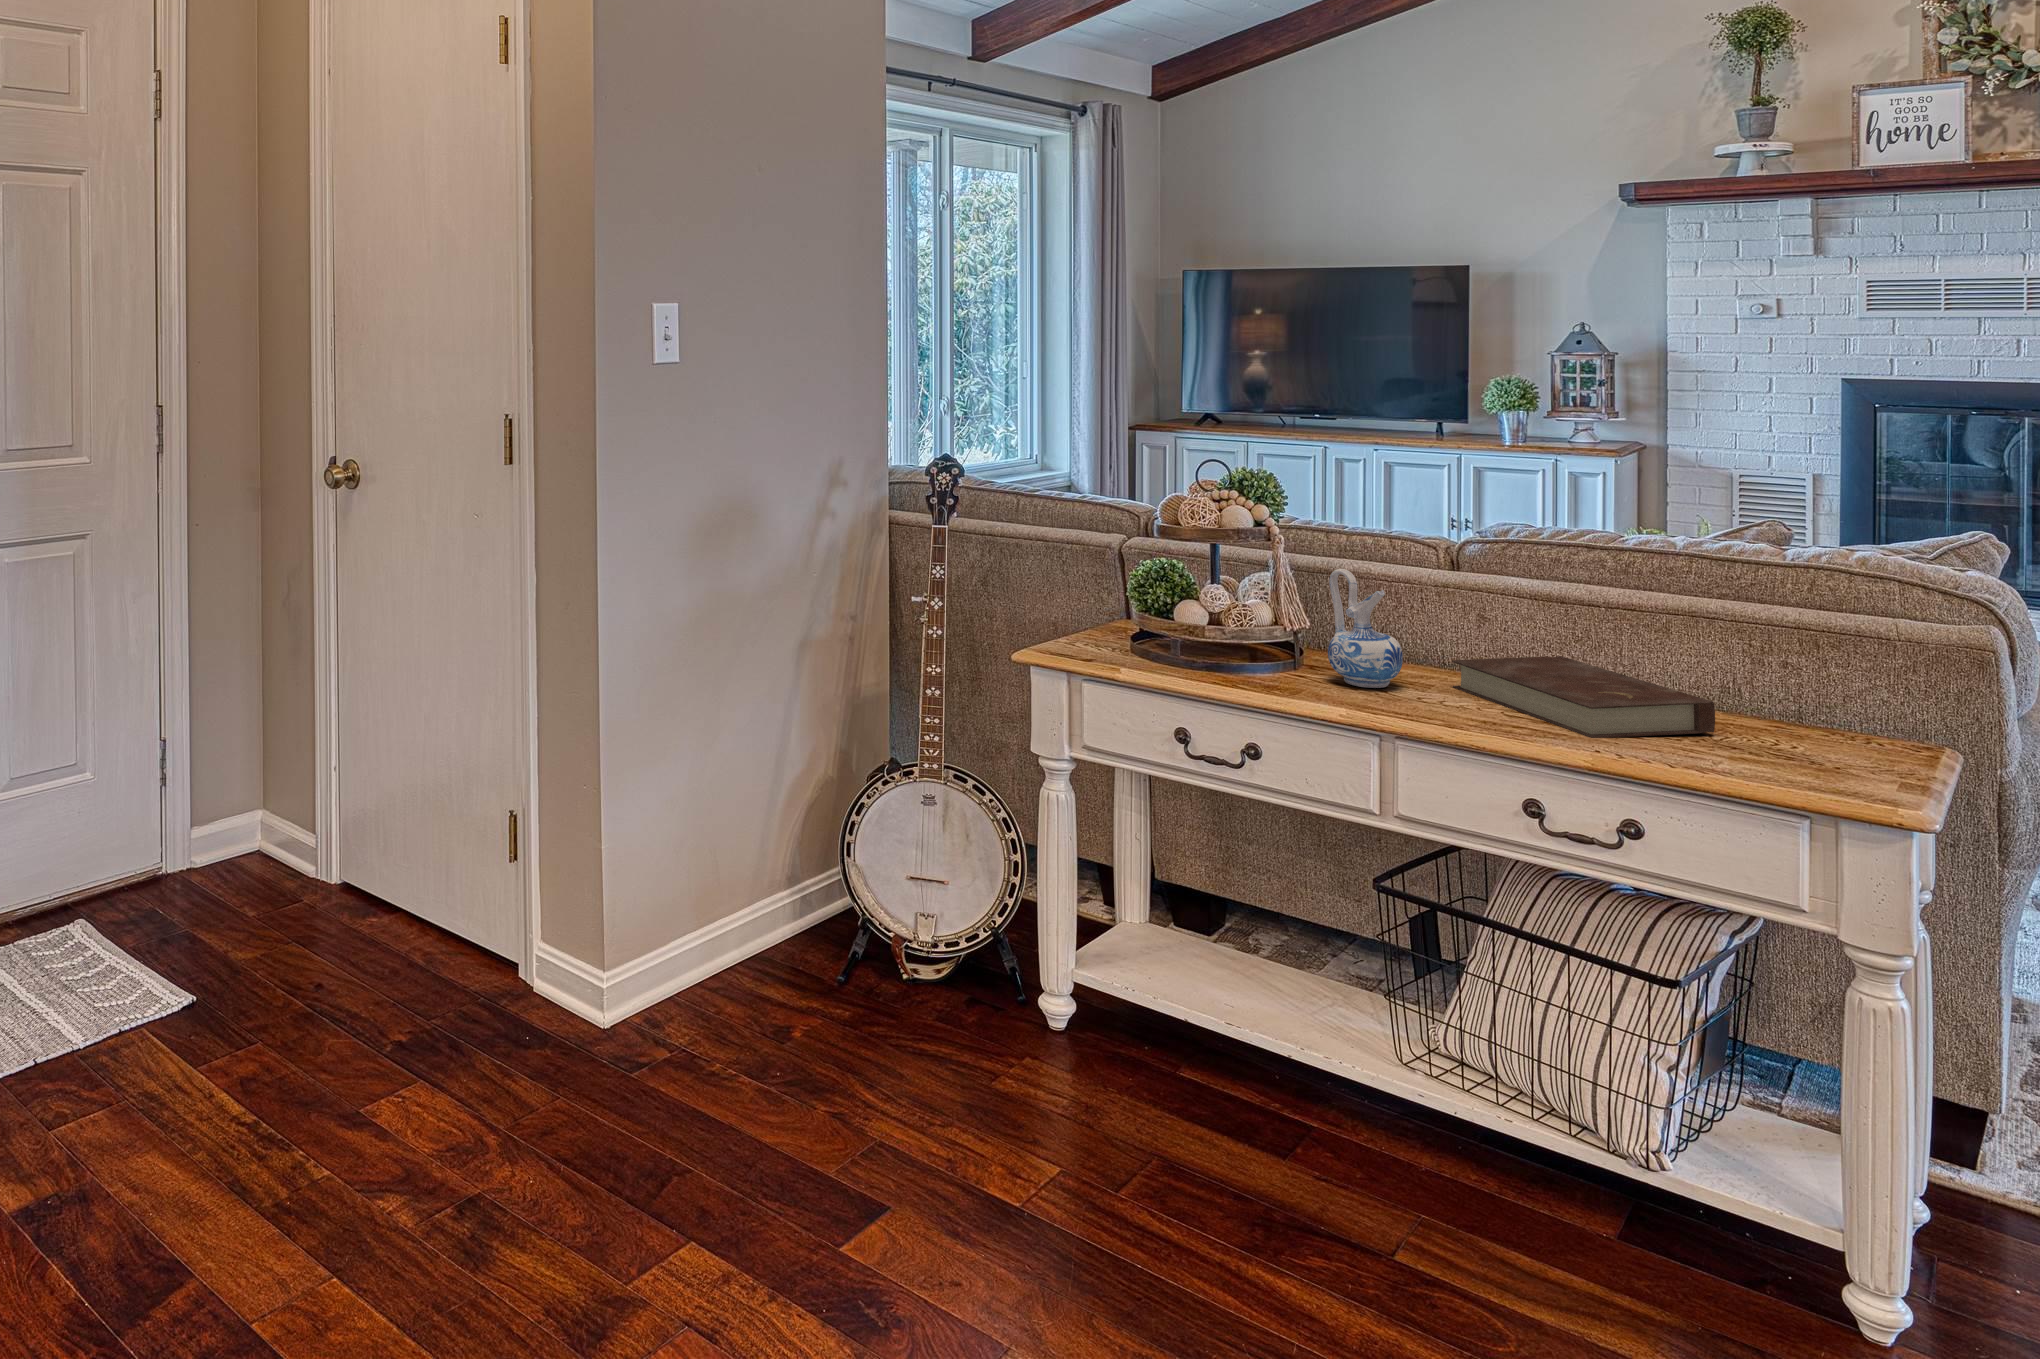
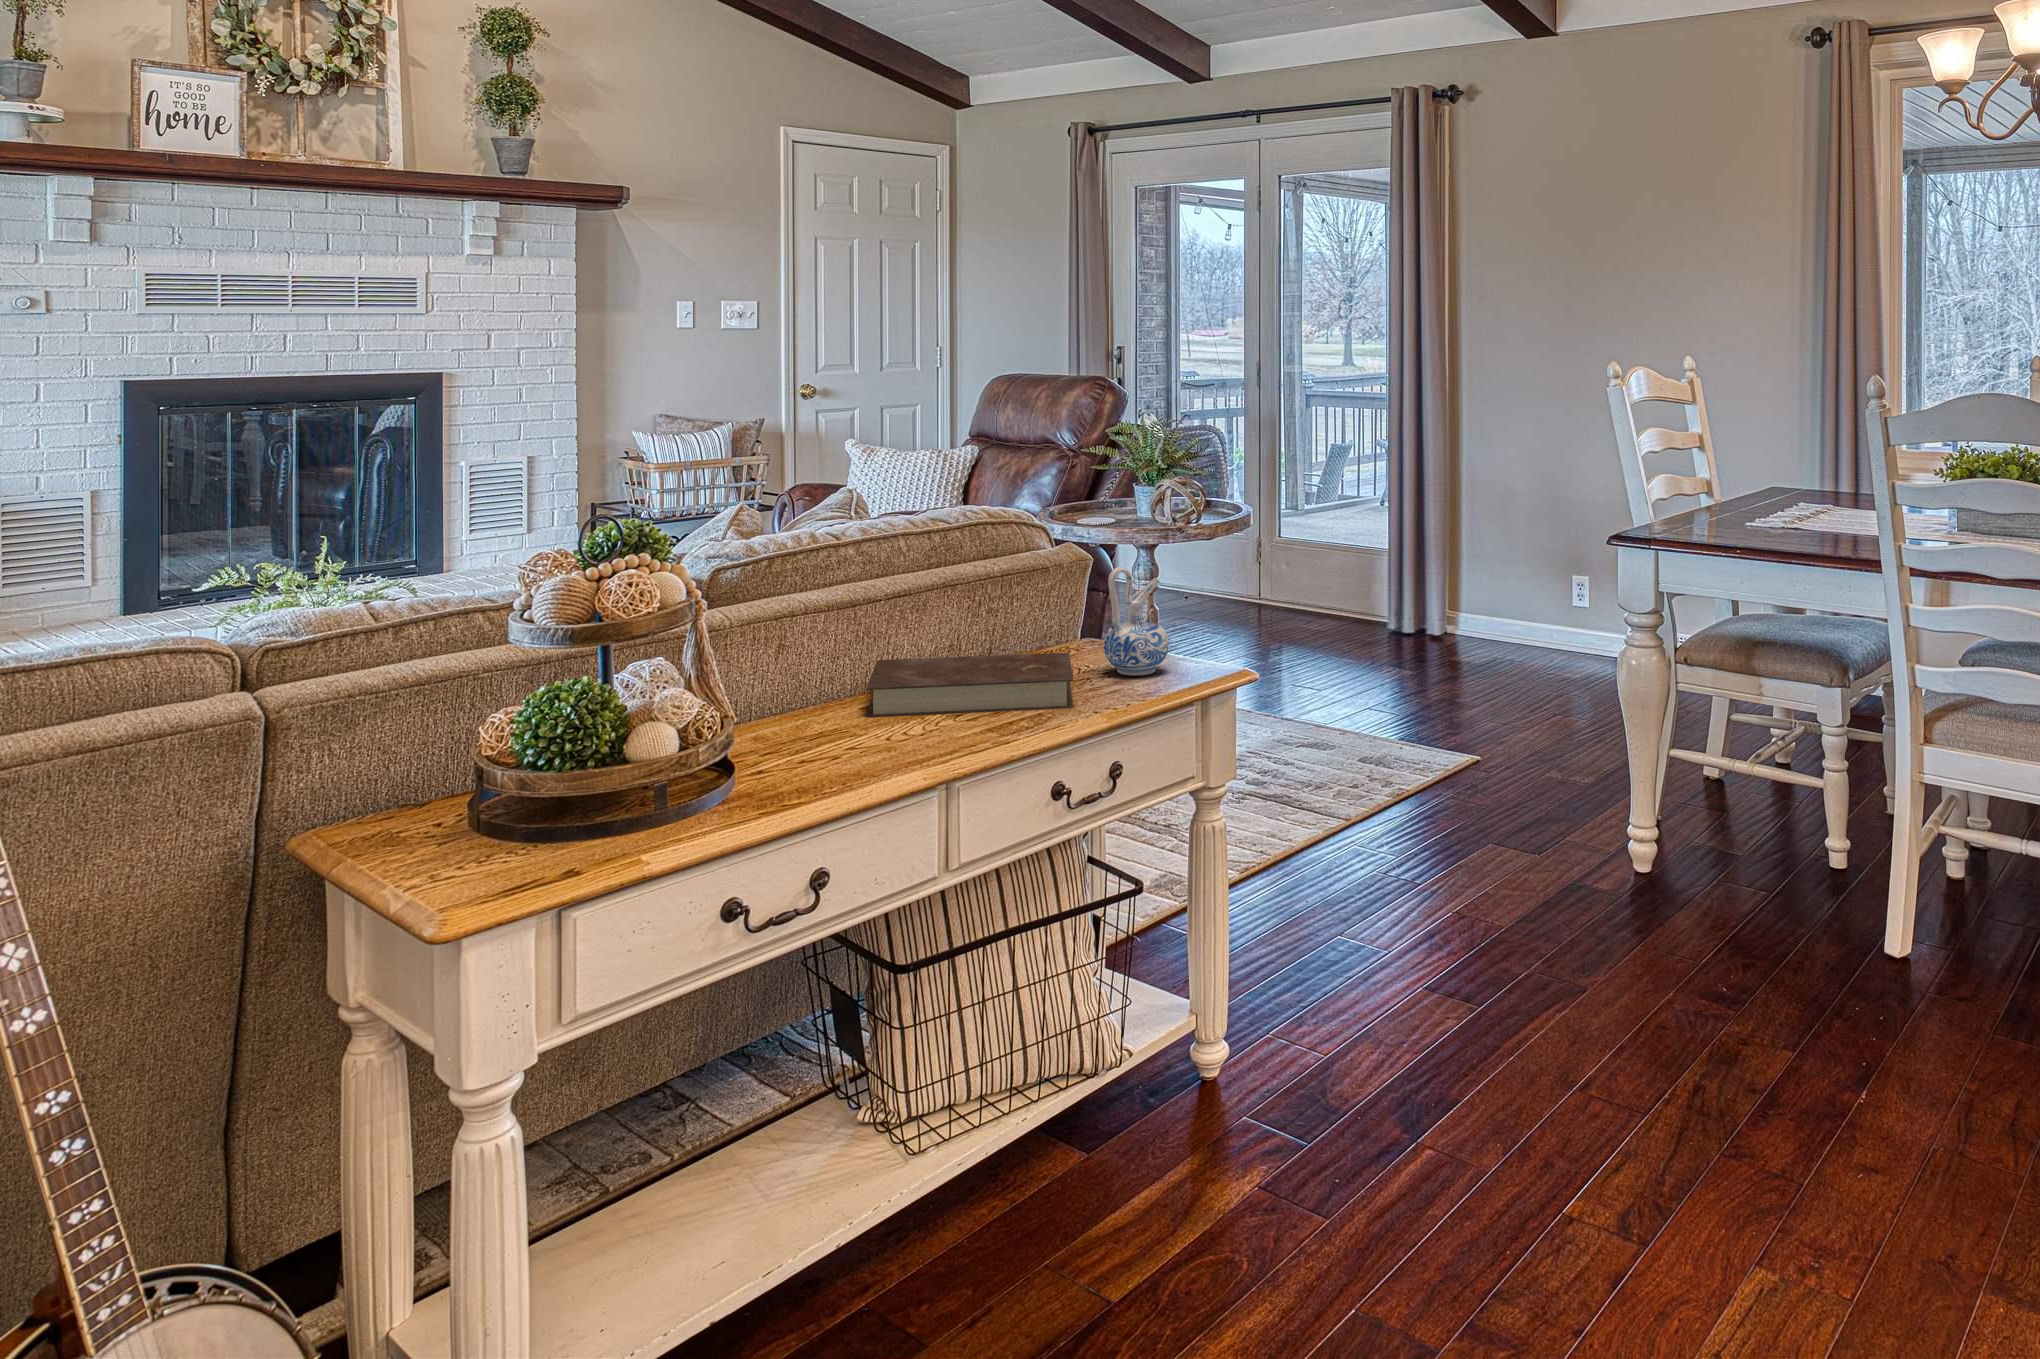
ceramic pitcher: present [1328,569,1403,688] -> present [1103,567,1169,676]

